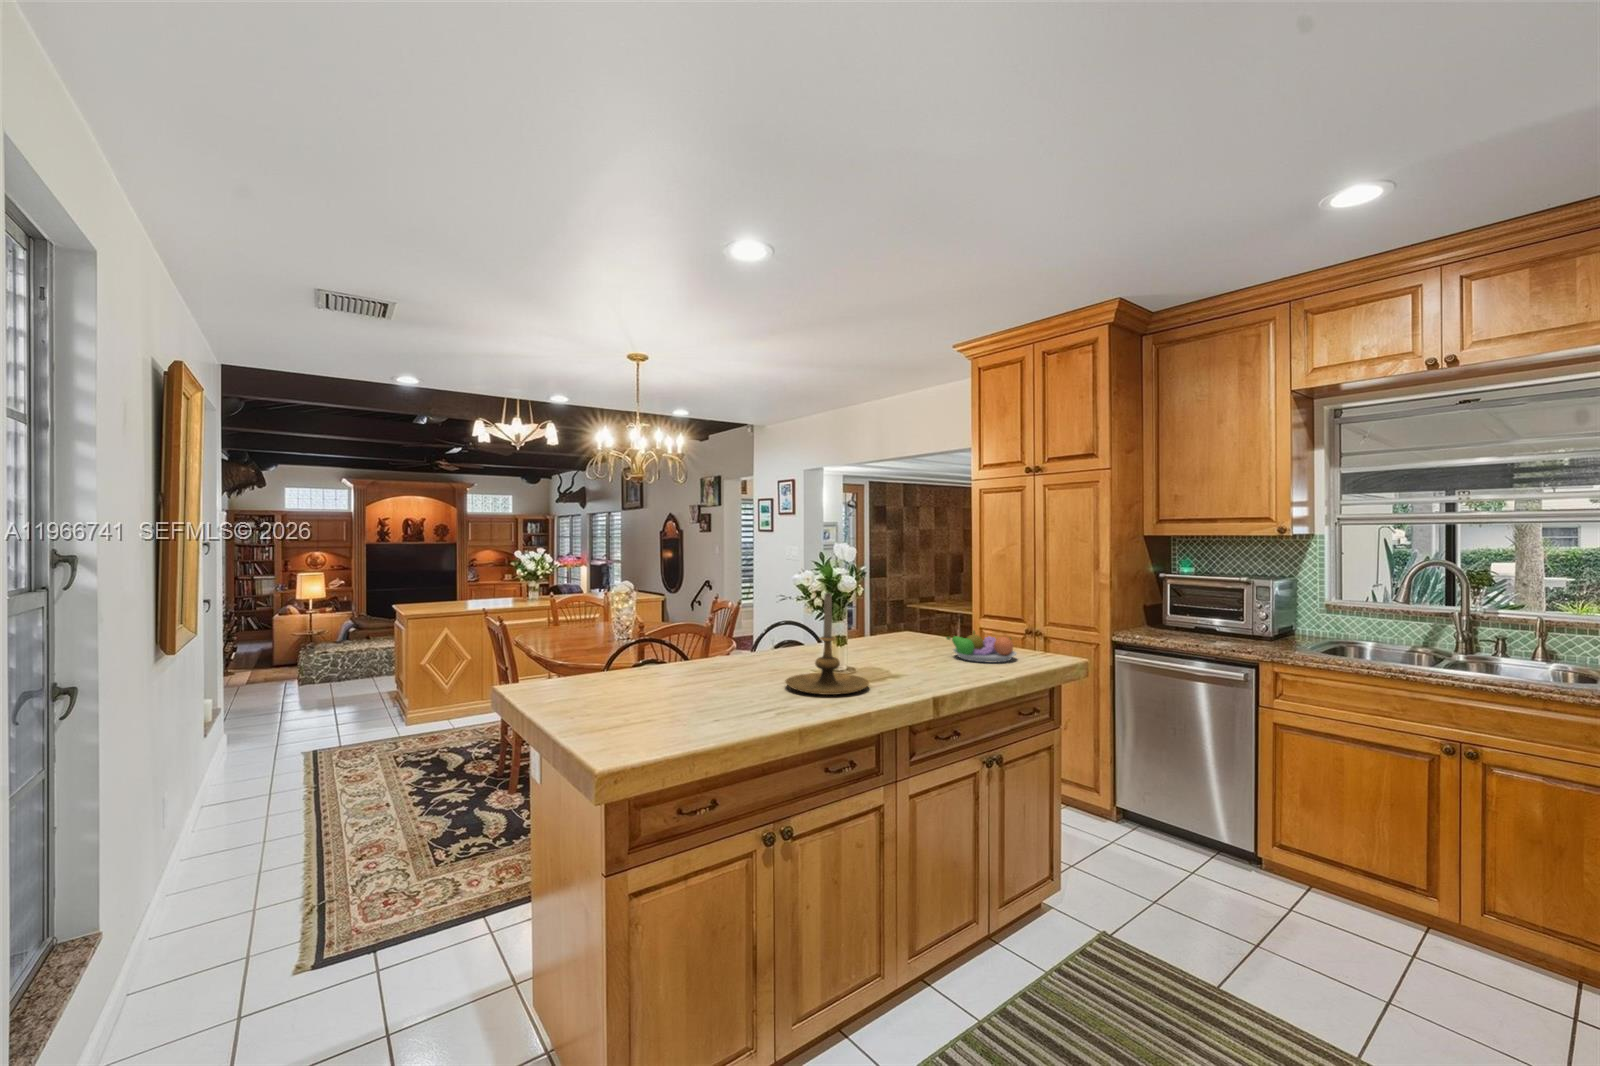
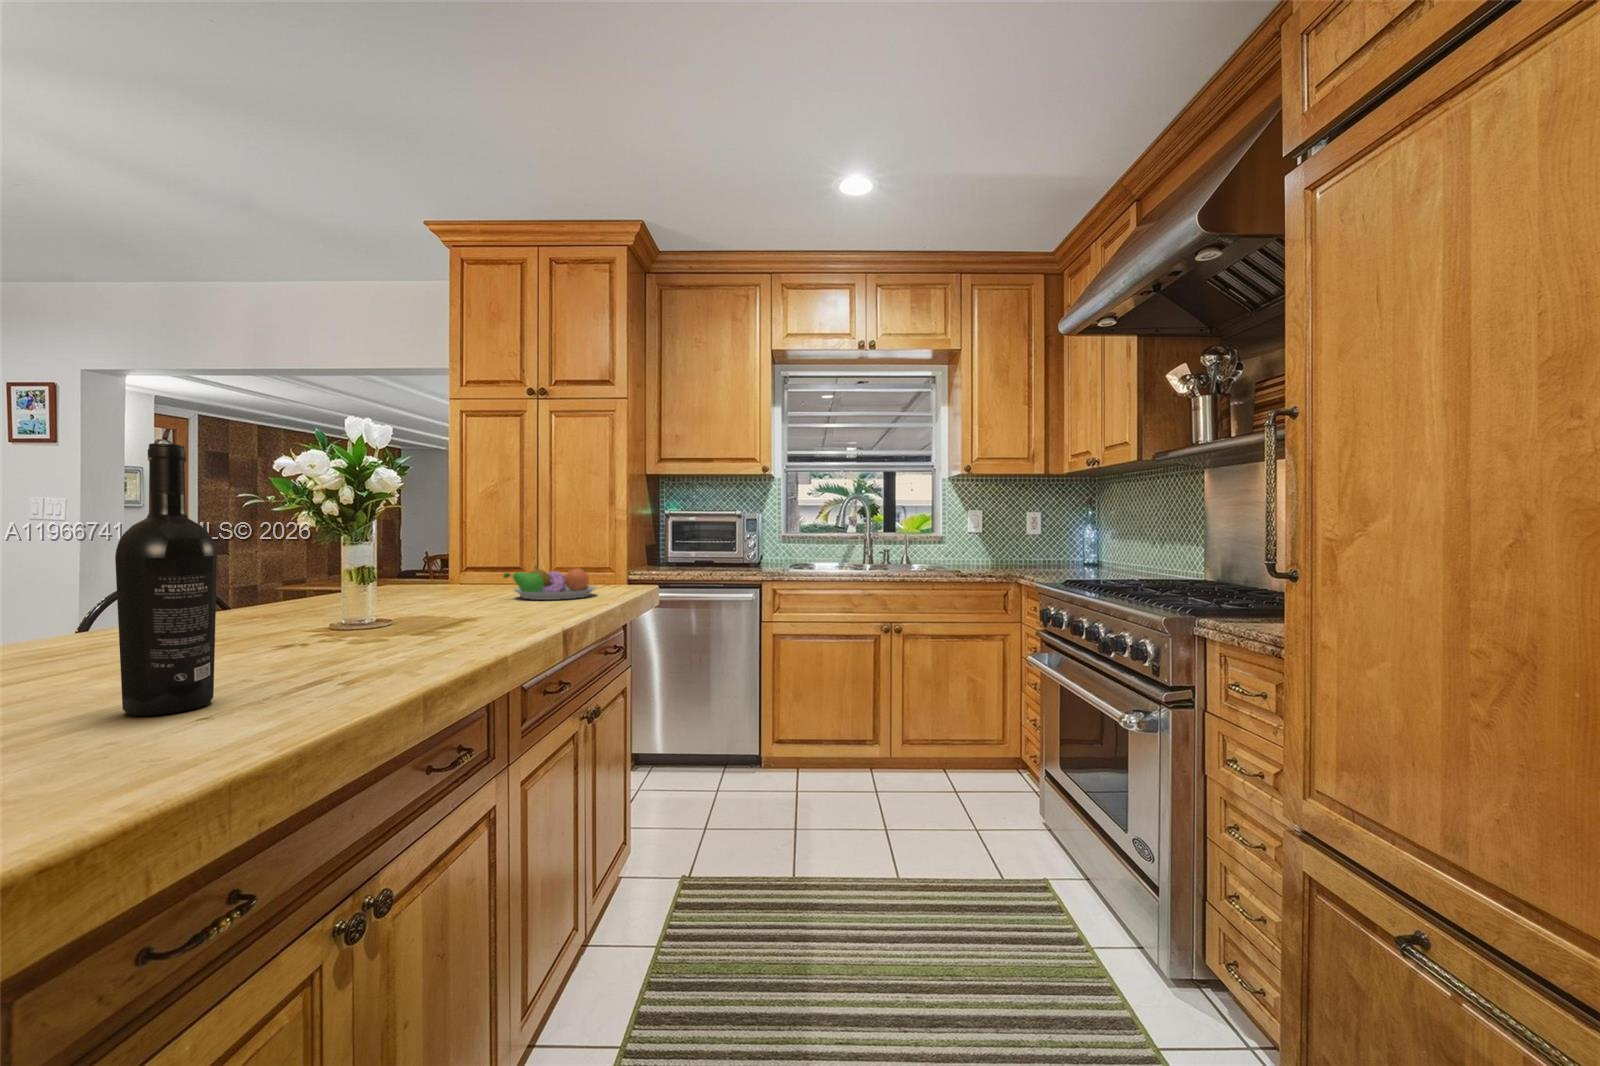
wine bottle: none [684,591,718,712] -> present [115,443,217,716]
candle holder: present [785,593,869,695] -> none [315,484,478,653]

